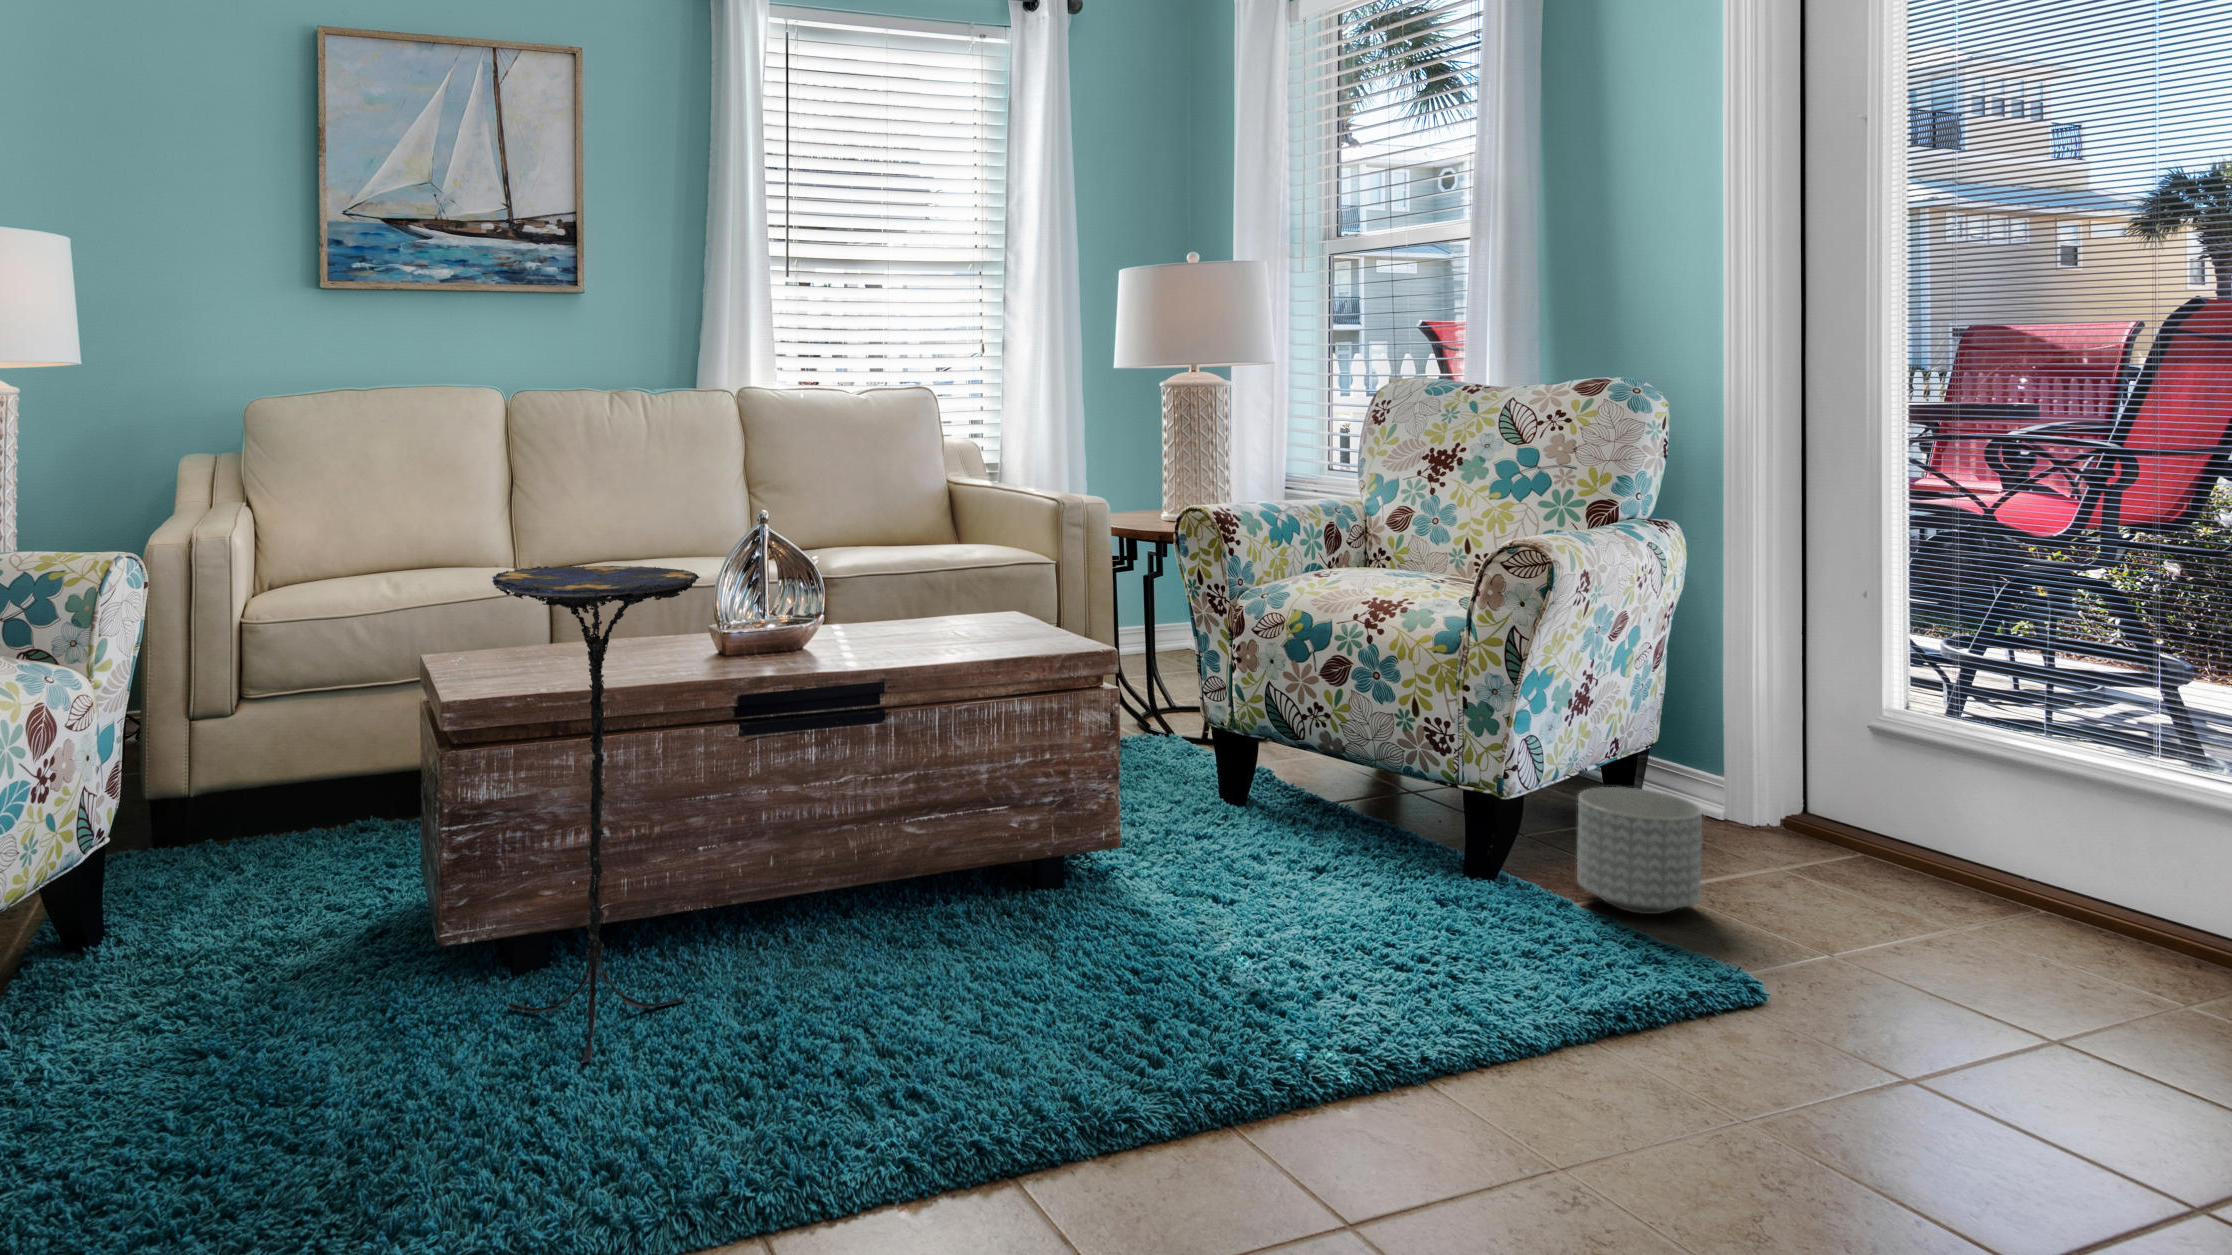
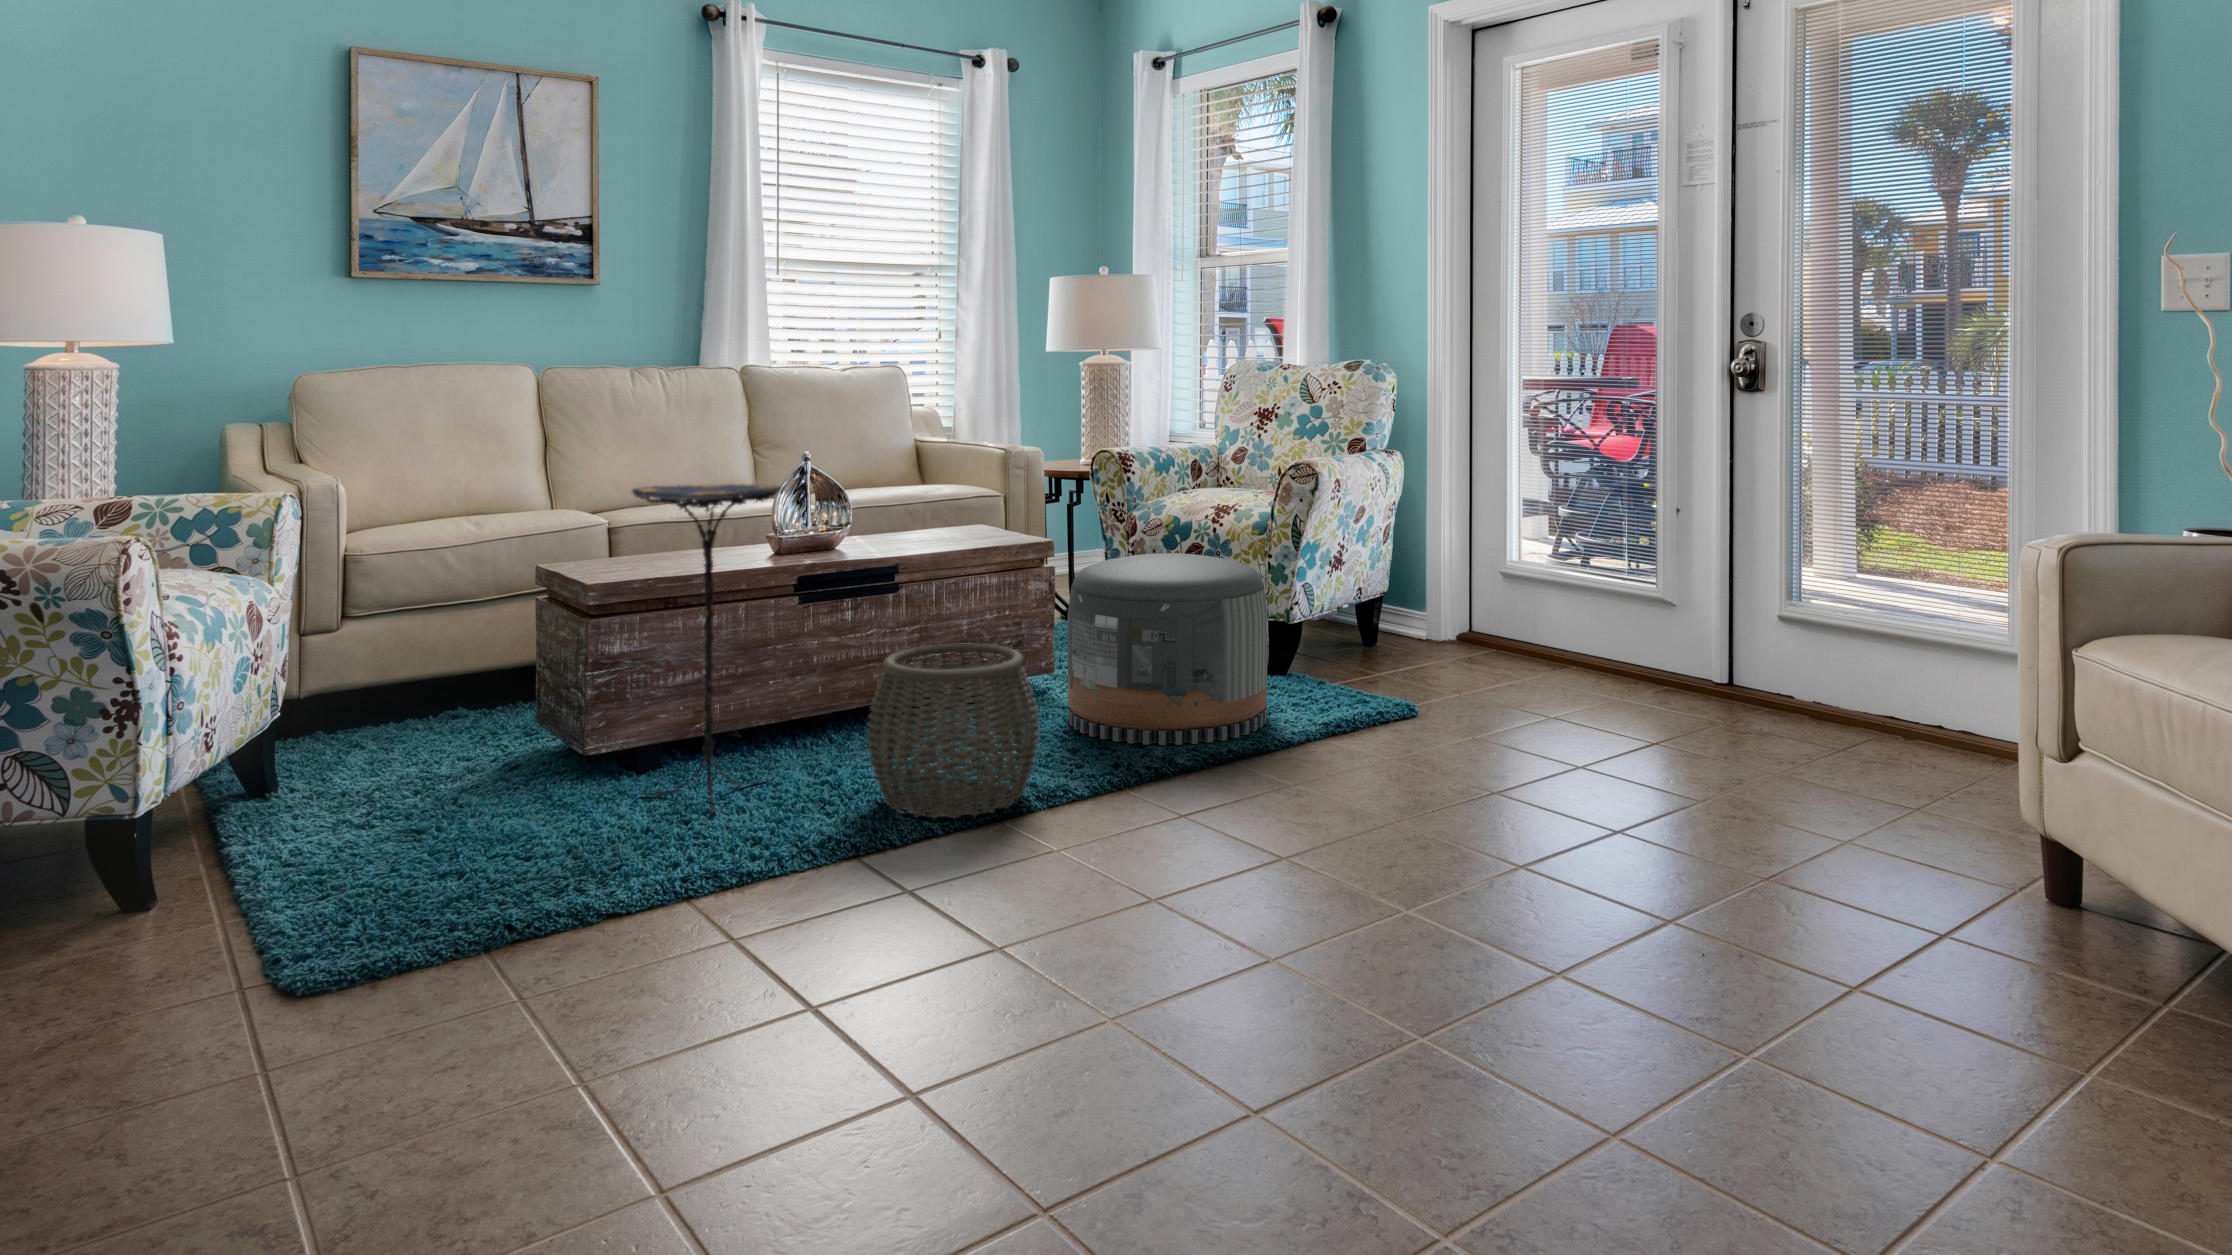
pouf: none [1137,681,1459,1006] -> present [1068,553,1267,745]
planter: present [1577,787,1702,914] -> none [1339,615,1408,688]
woven basket: none [803,828,1073,1136] -> present [867,644,1040,819]

